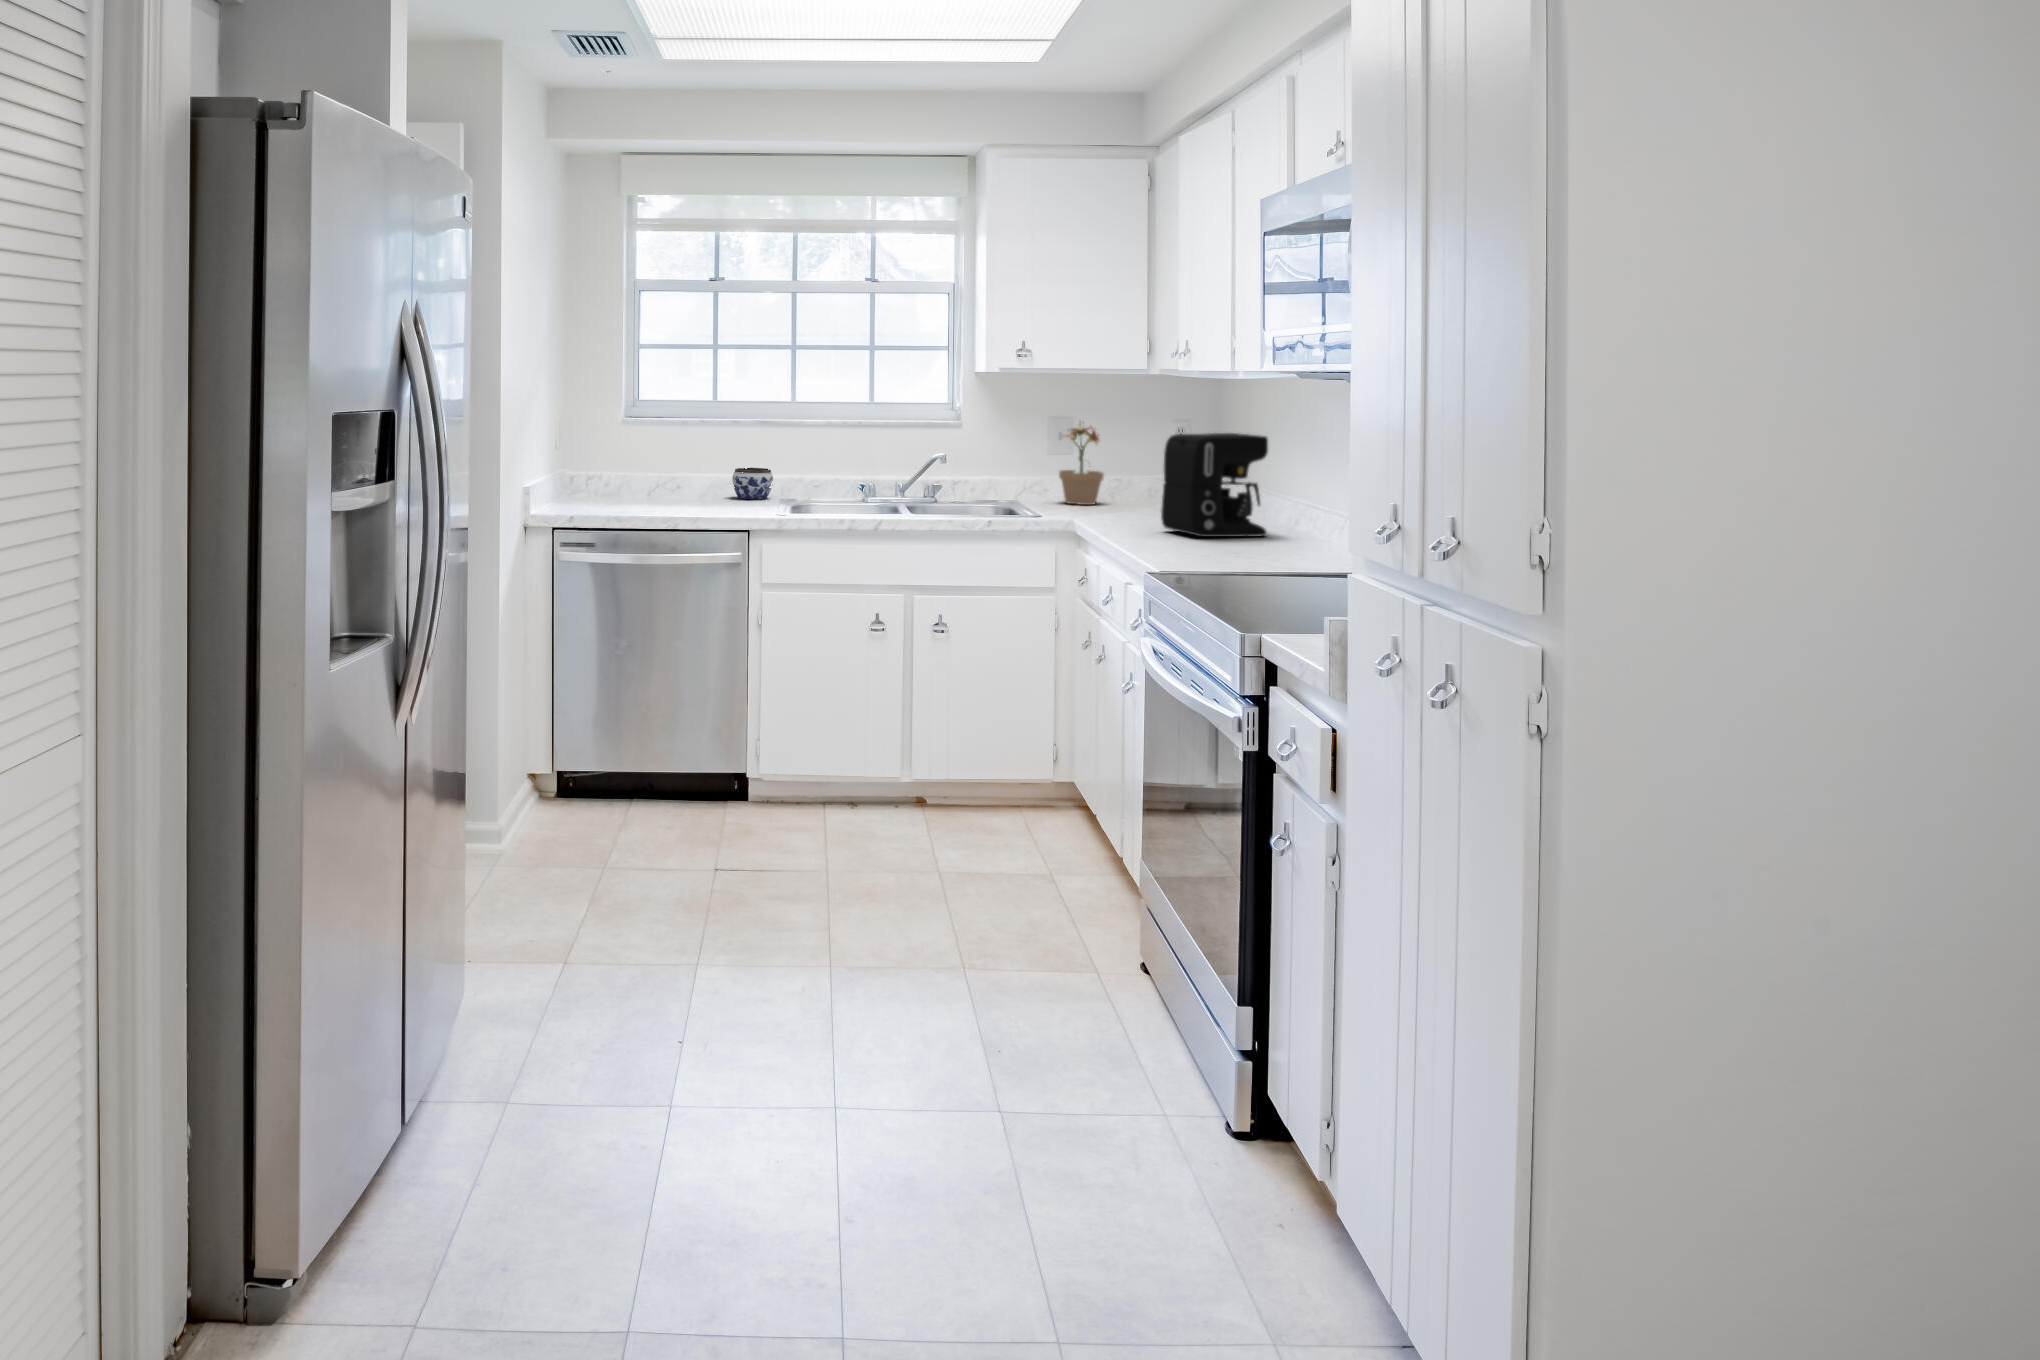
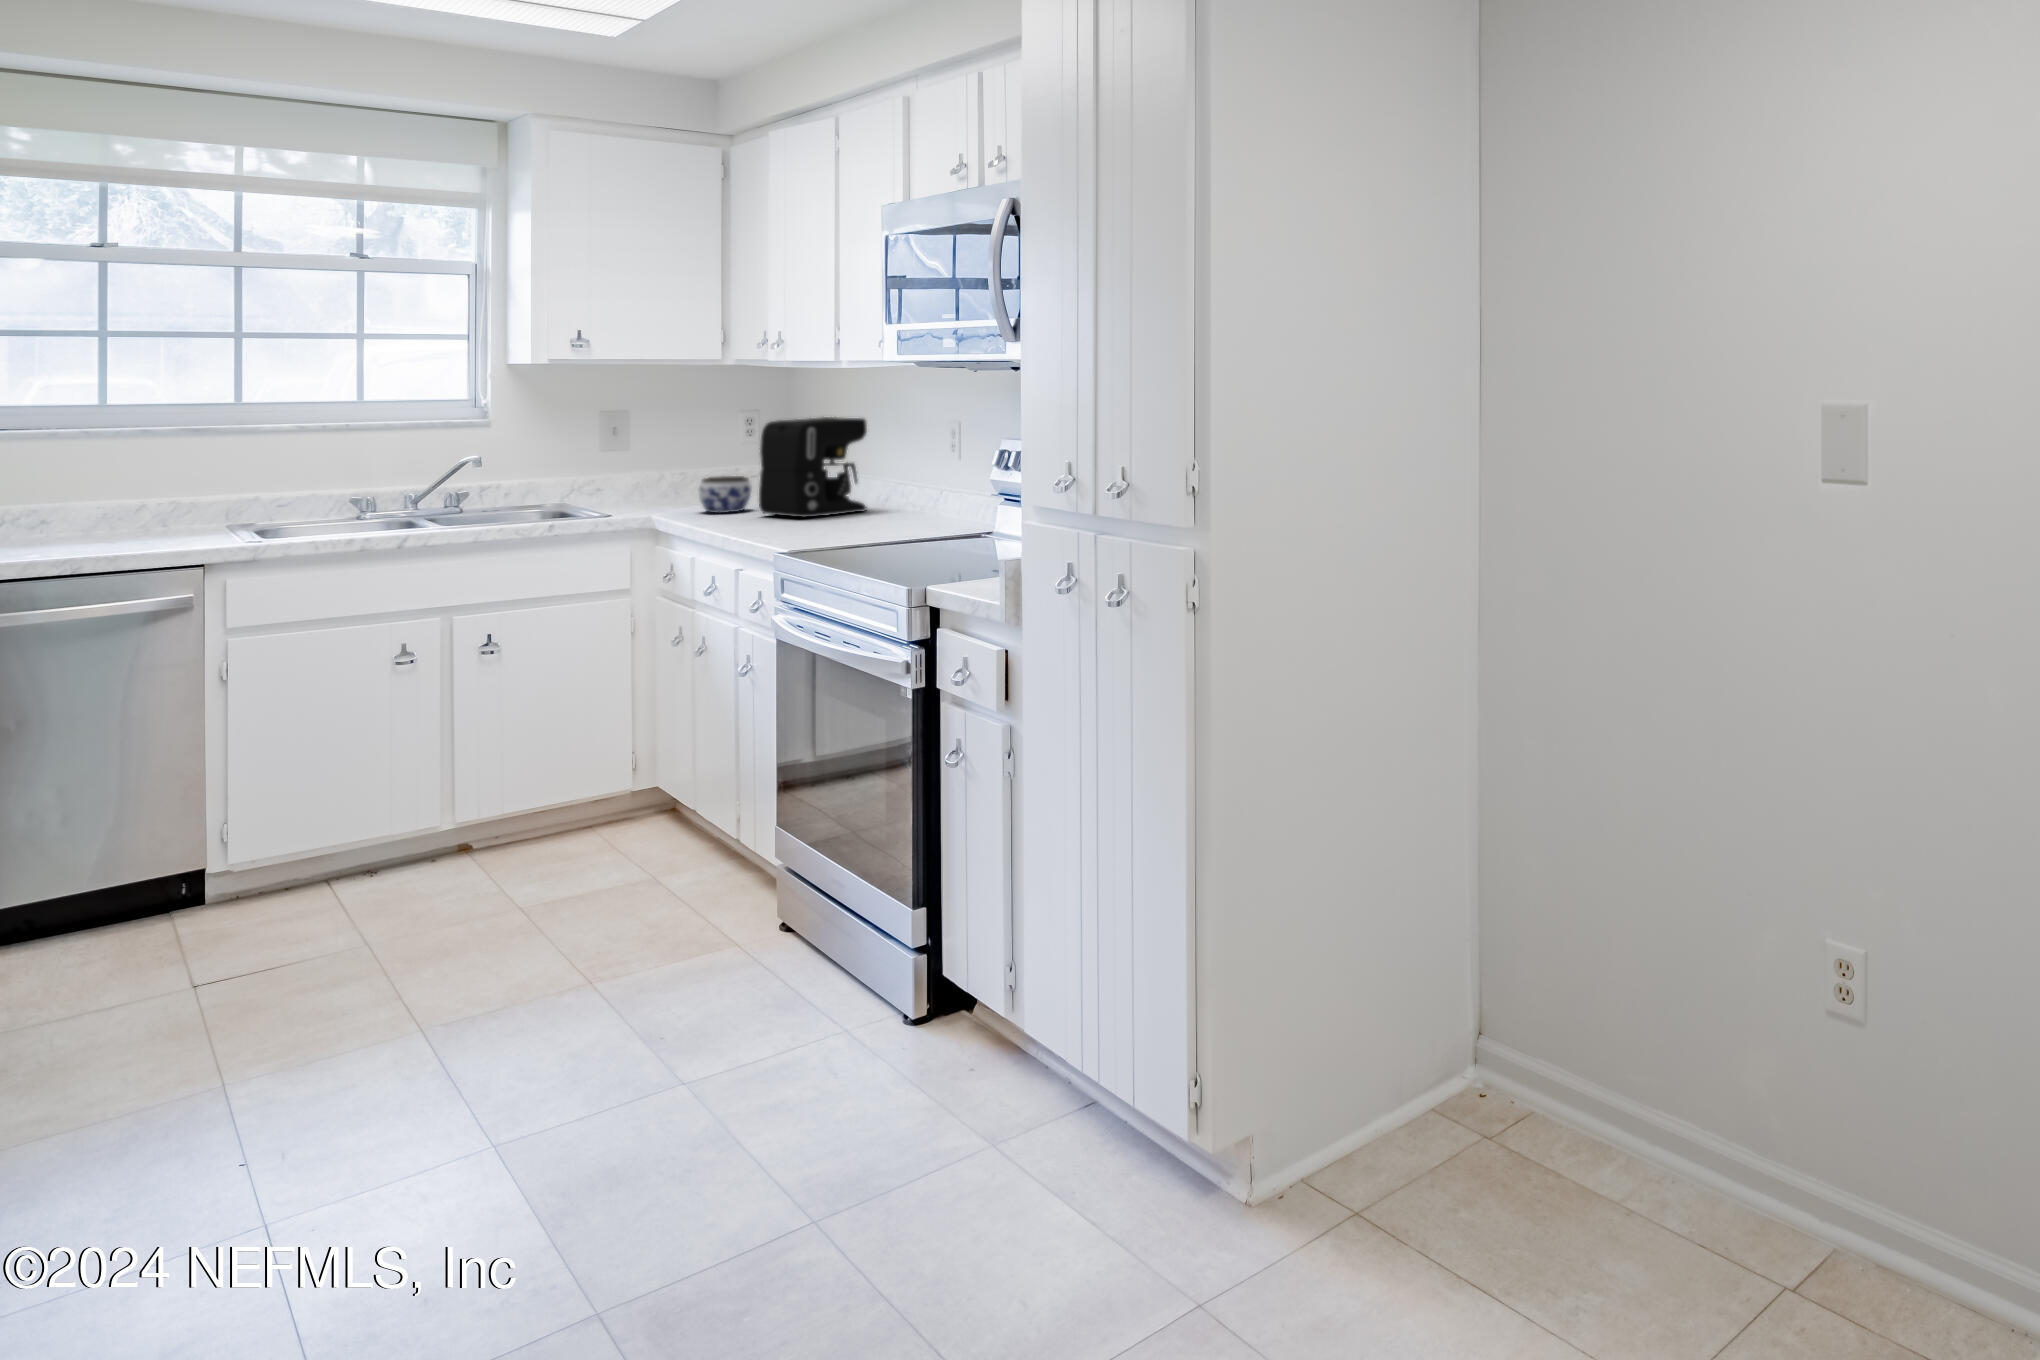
potted plant: present [1059,427,1103,505] -> none [618,413,672,501]
jar: present [733,468,773,499] -> present [699,476,752,513]

